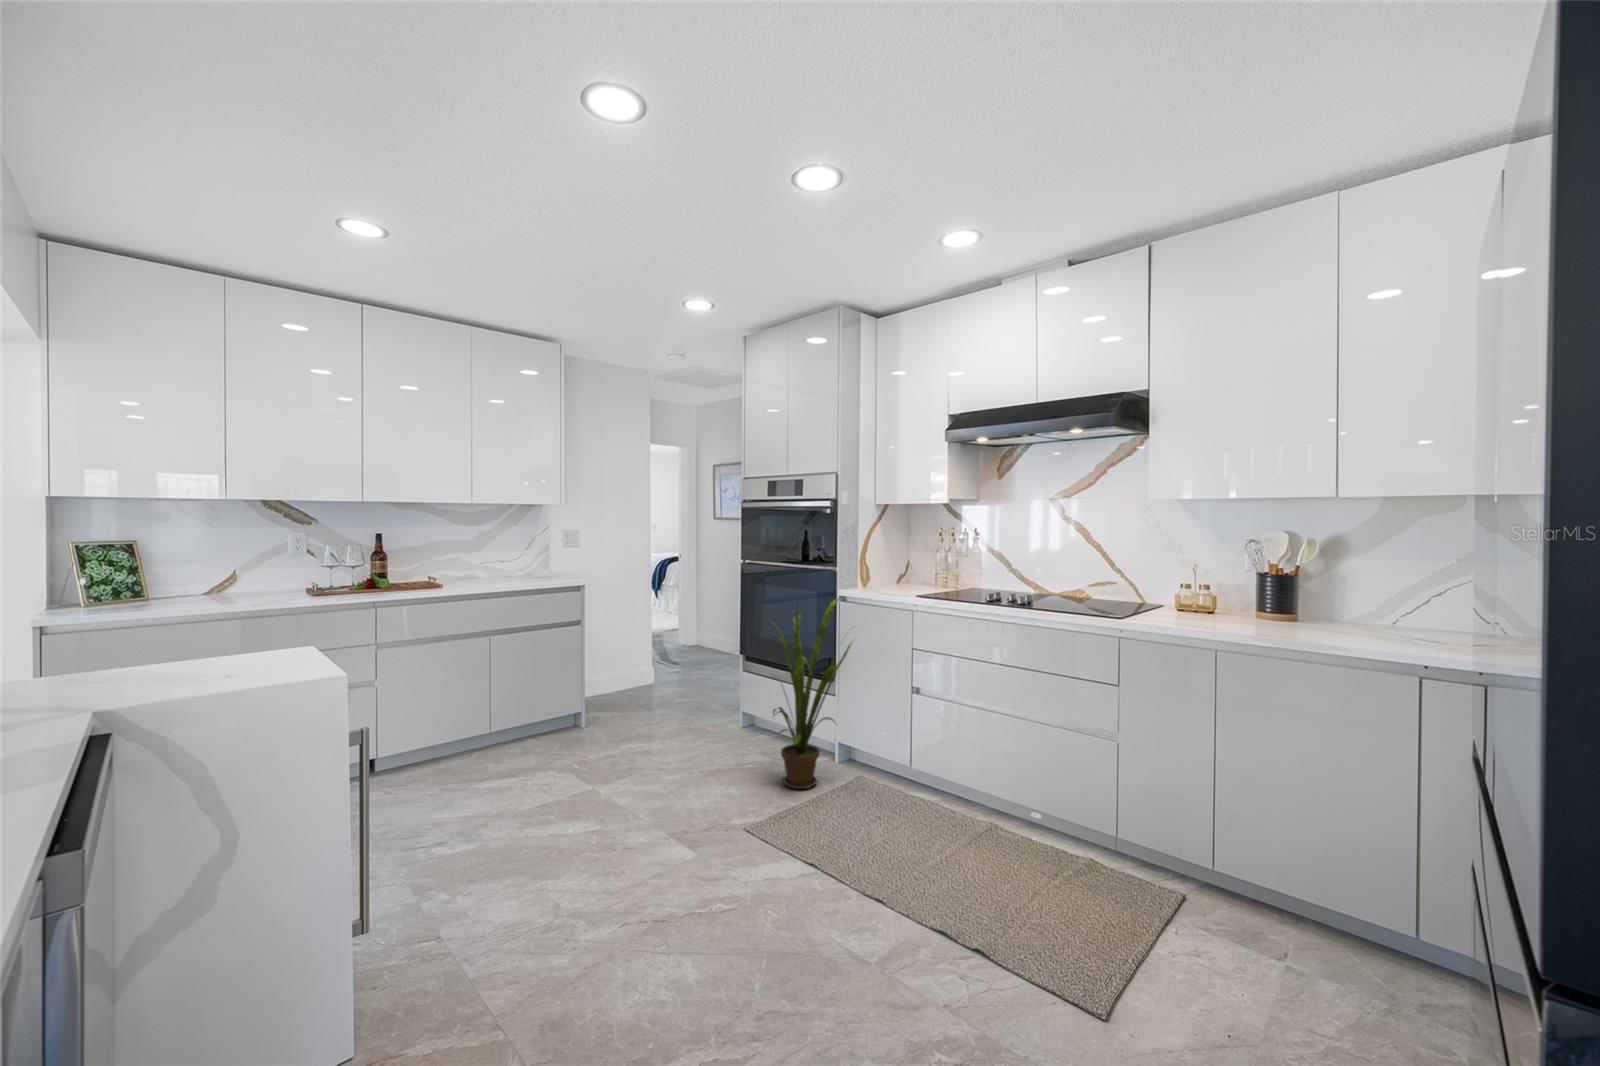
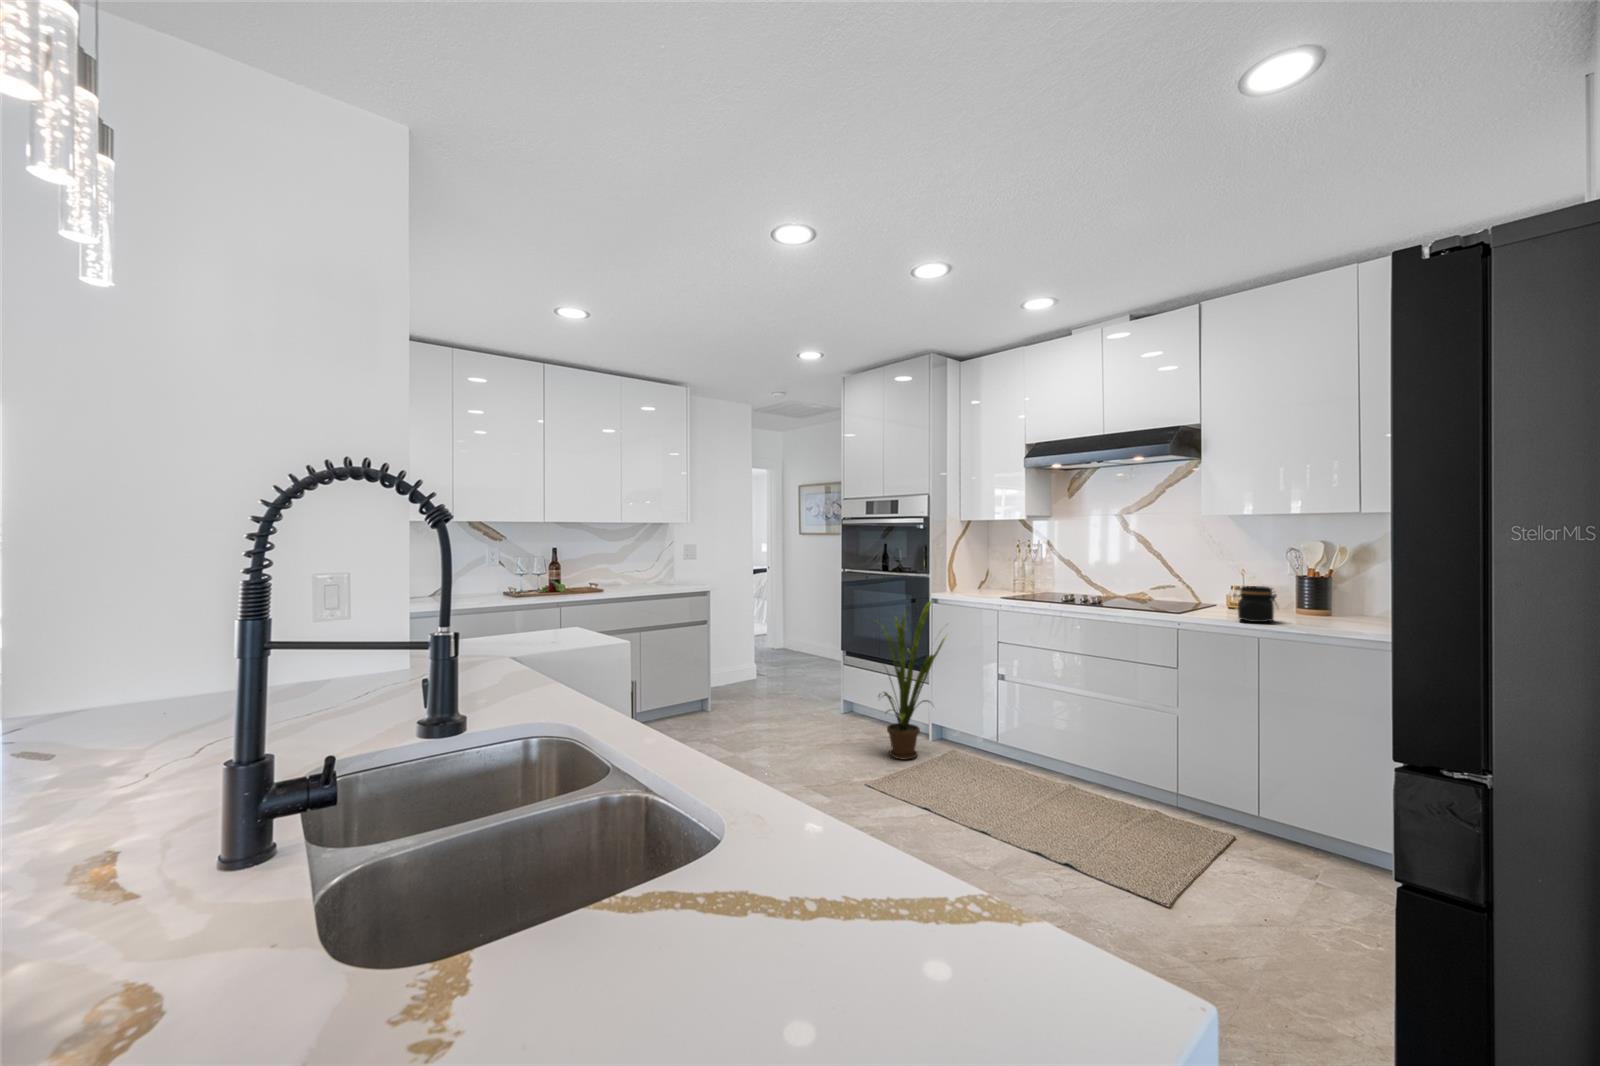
jar: none [1185,586,1240,631] -> present [1233,586,1277,622]

